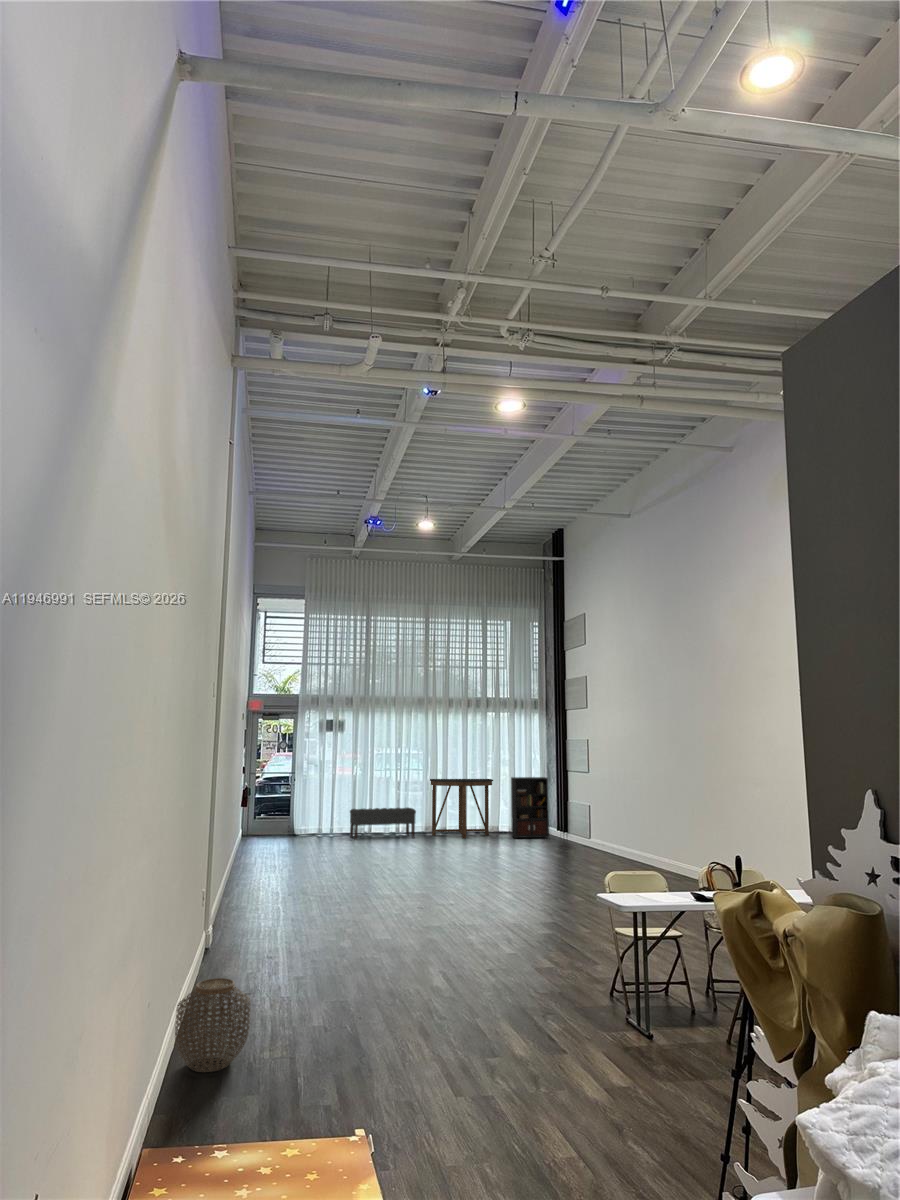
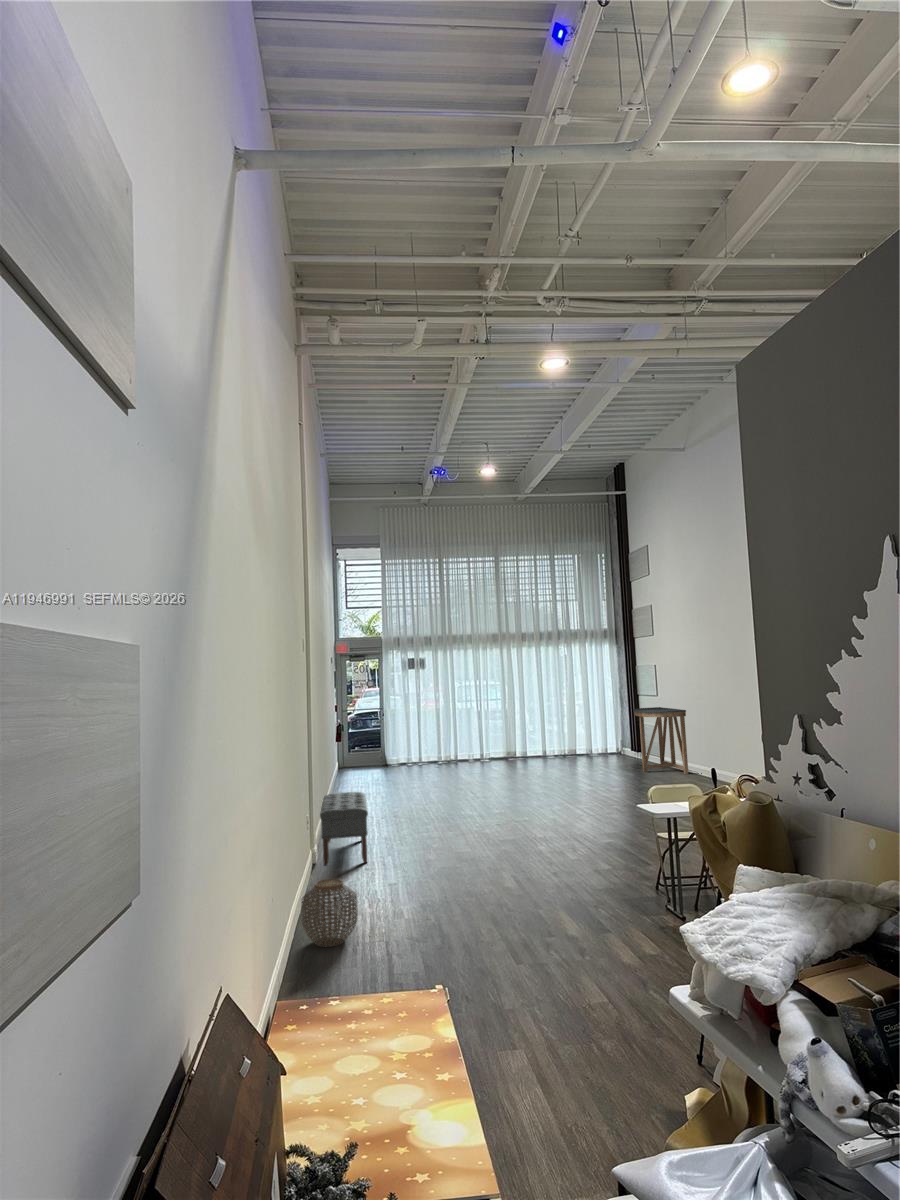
bookcase: present [511,777,549,838] -> none [586,702,626,761]
console table: present [430,779,493,839] -> present [633,707,688,774]
bench: present [350,808,416,840] -> present [320,792,368,866]

